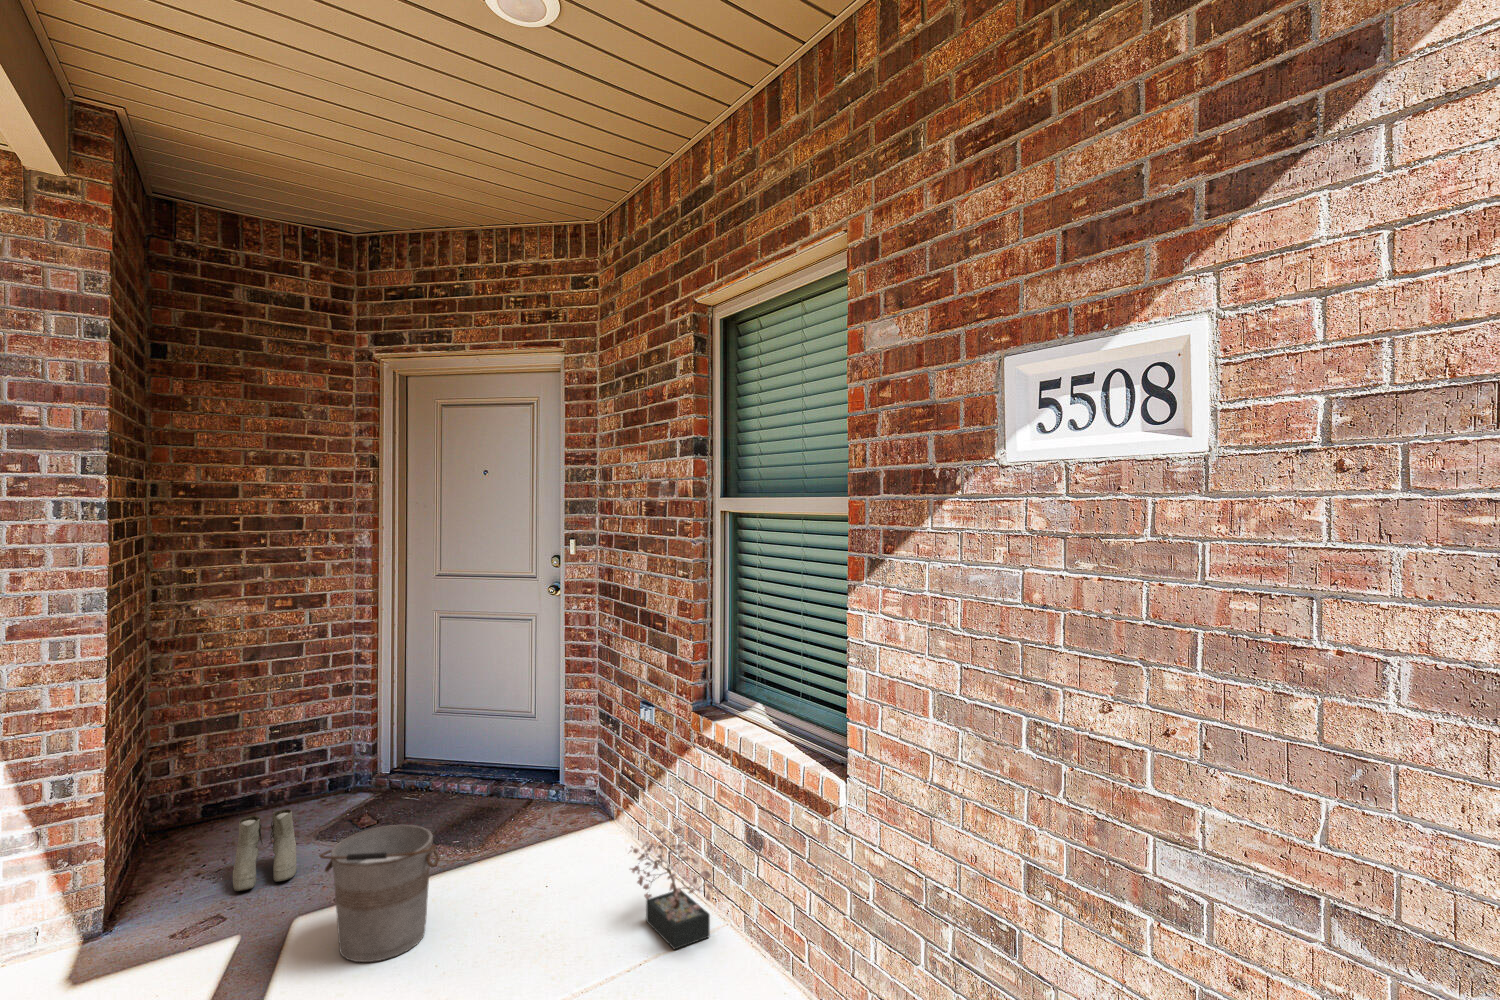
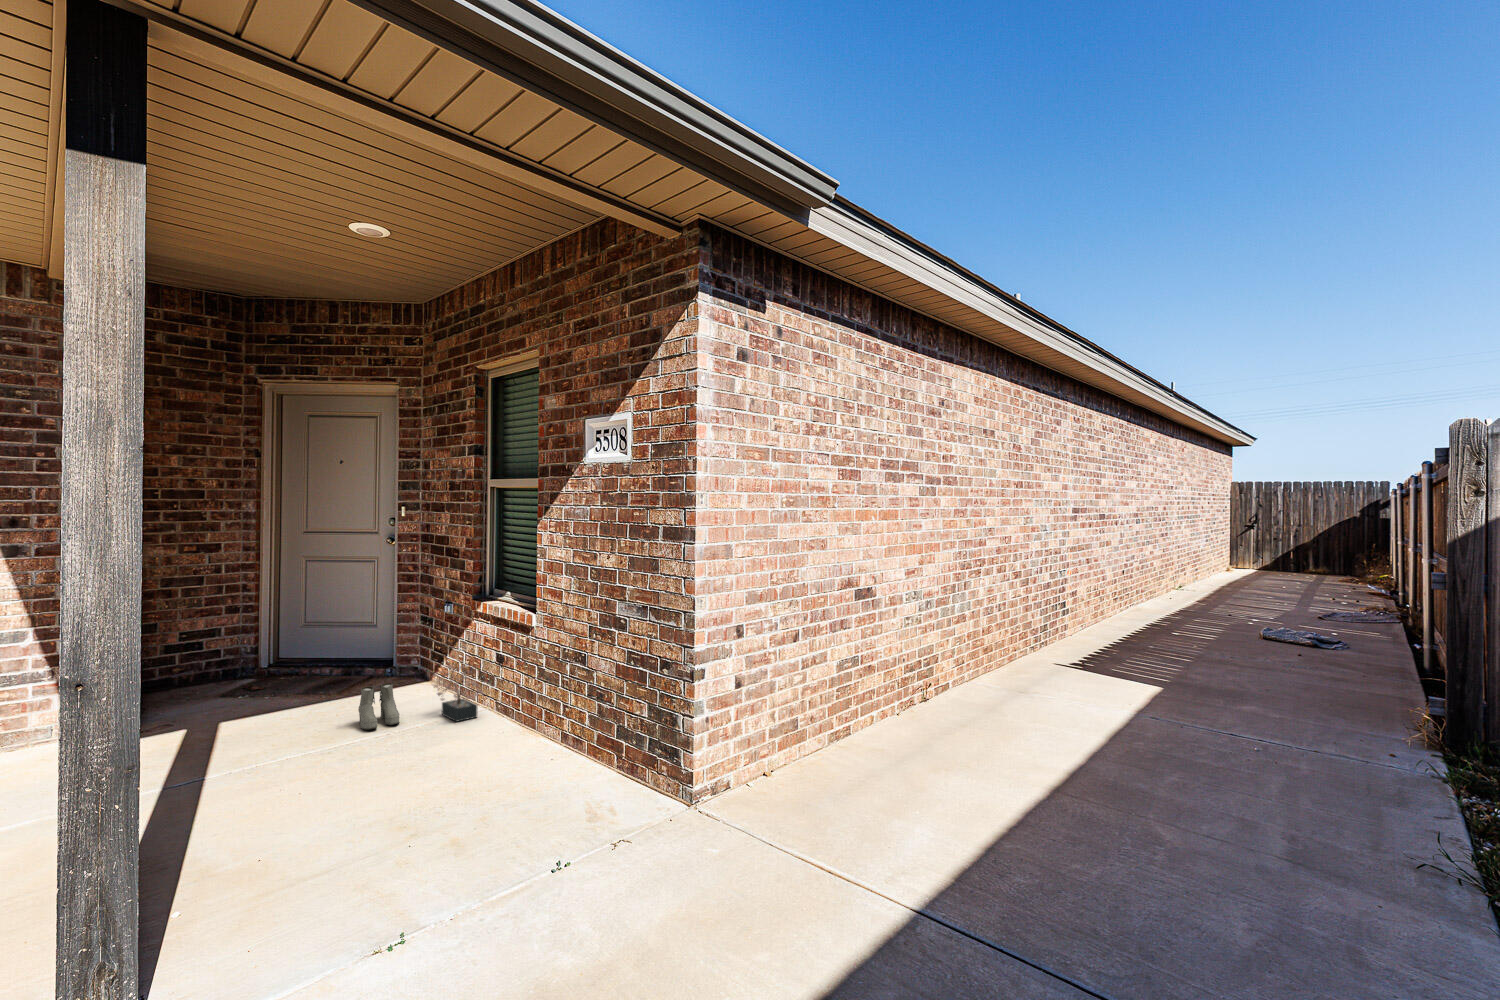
boots: present [233,809,297,891] -> present [358,683,399,730]
bucket: present [320,825,439,962] -> none [242,667,315,735]

